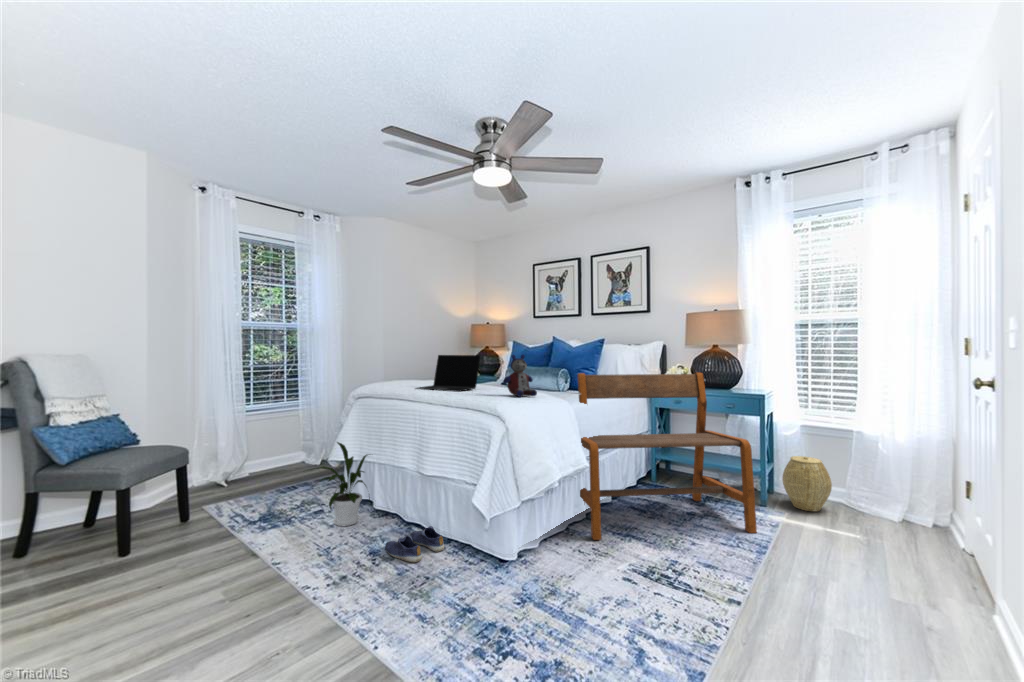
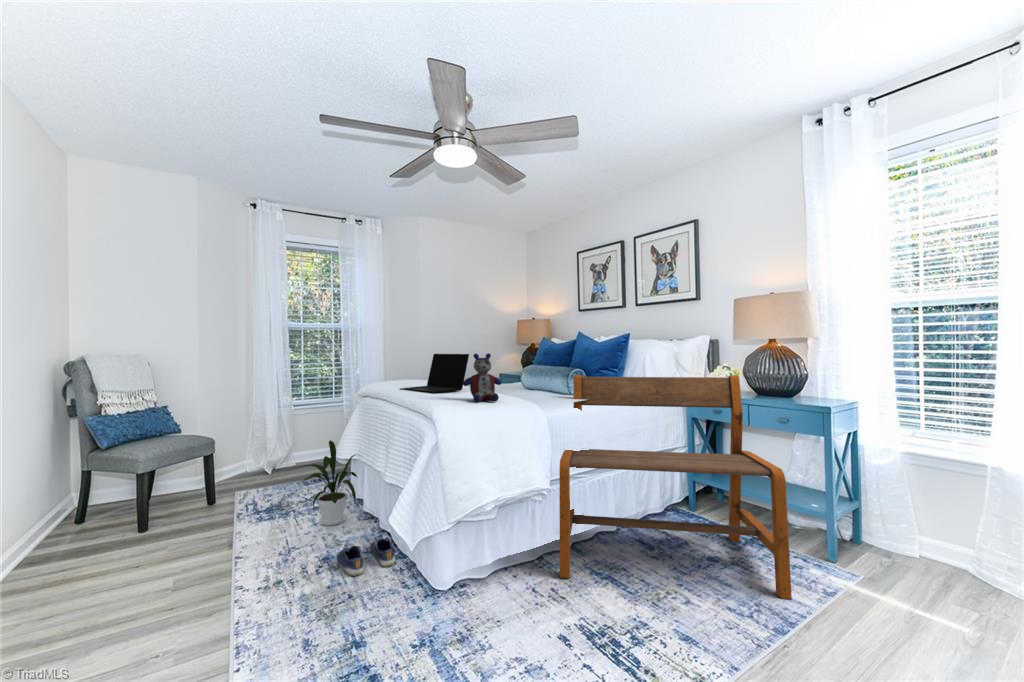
woven basket: present [782,456,832,511] -> none [861,495,939,579]

